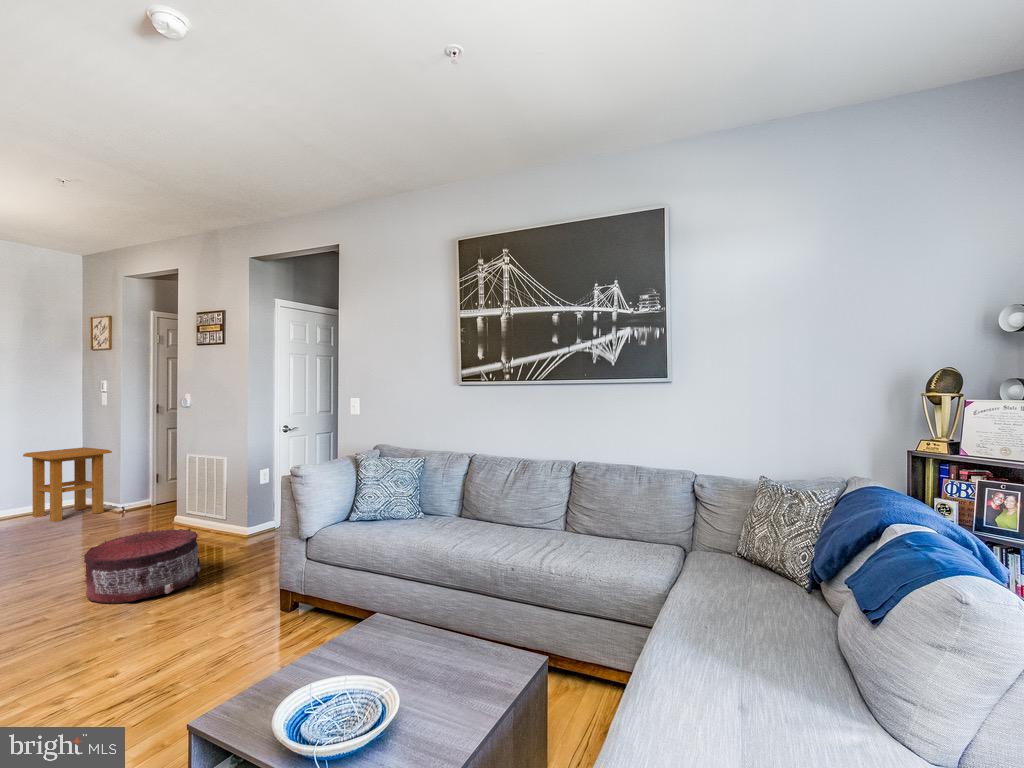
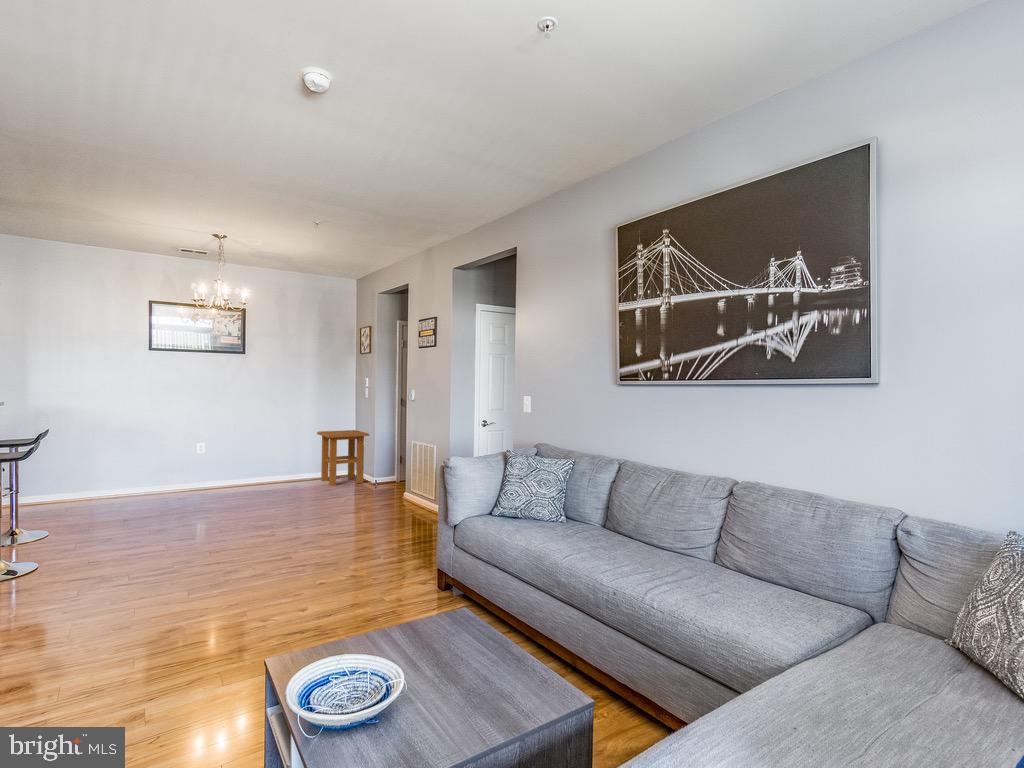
pouf: present [84,529,201,603] -> none [314,500,395,558]

